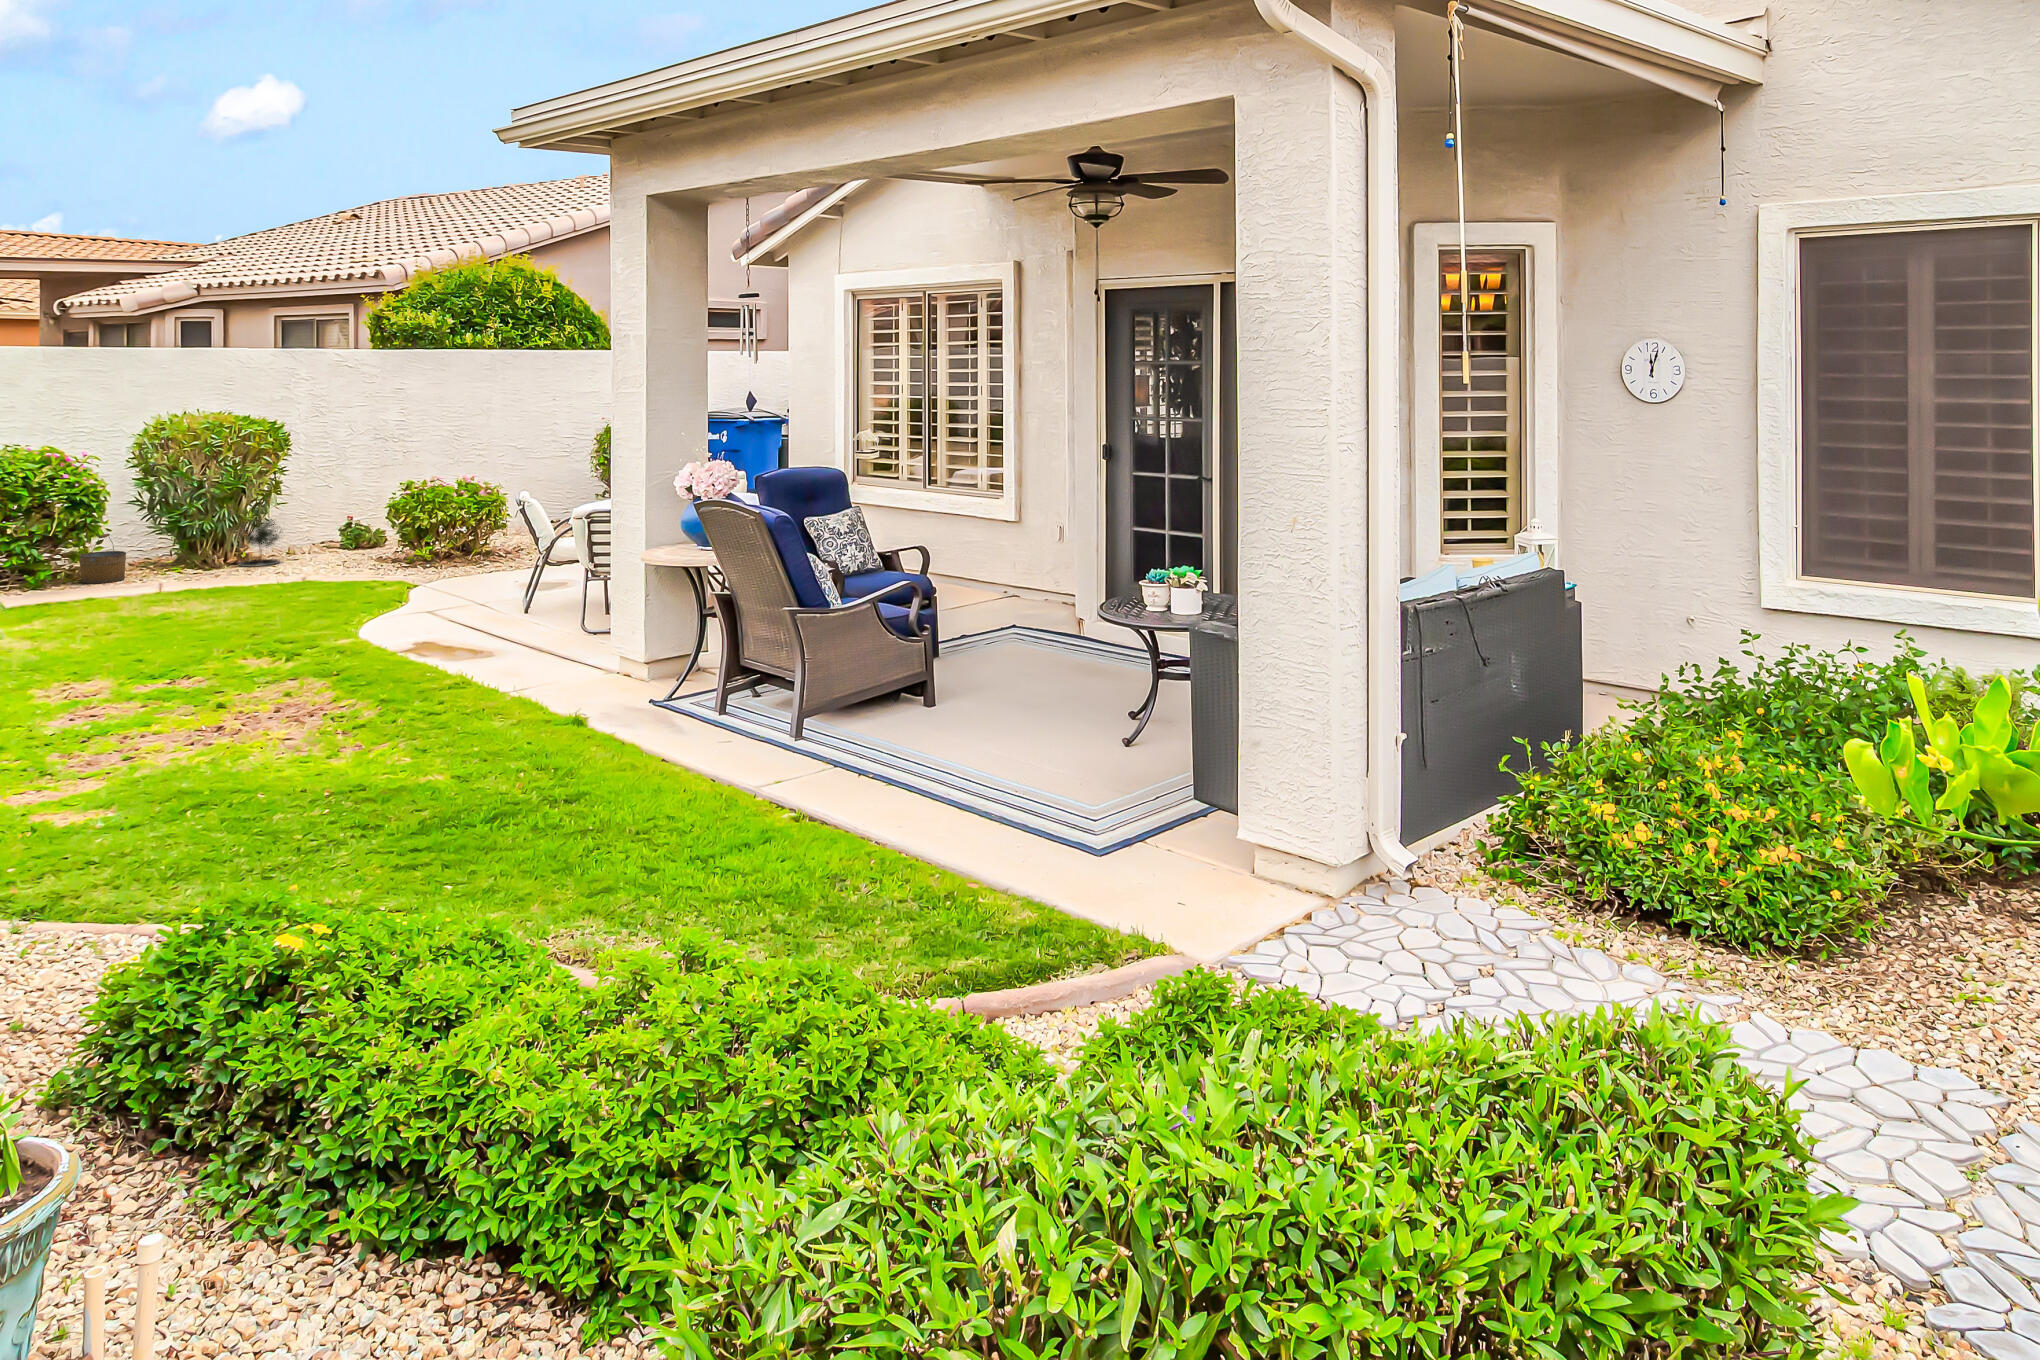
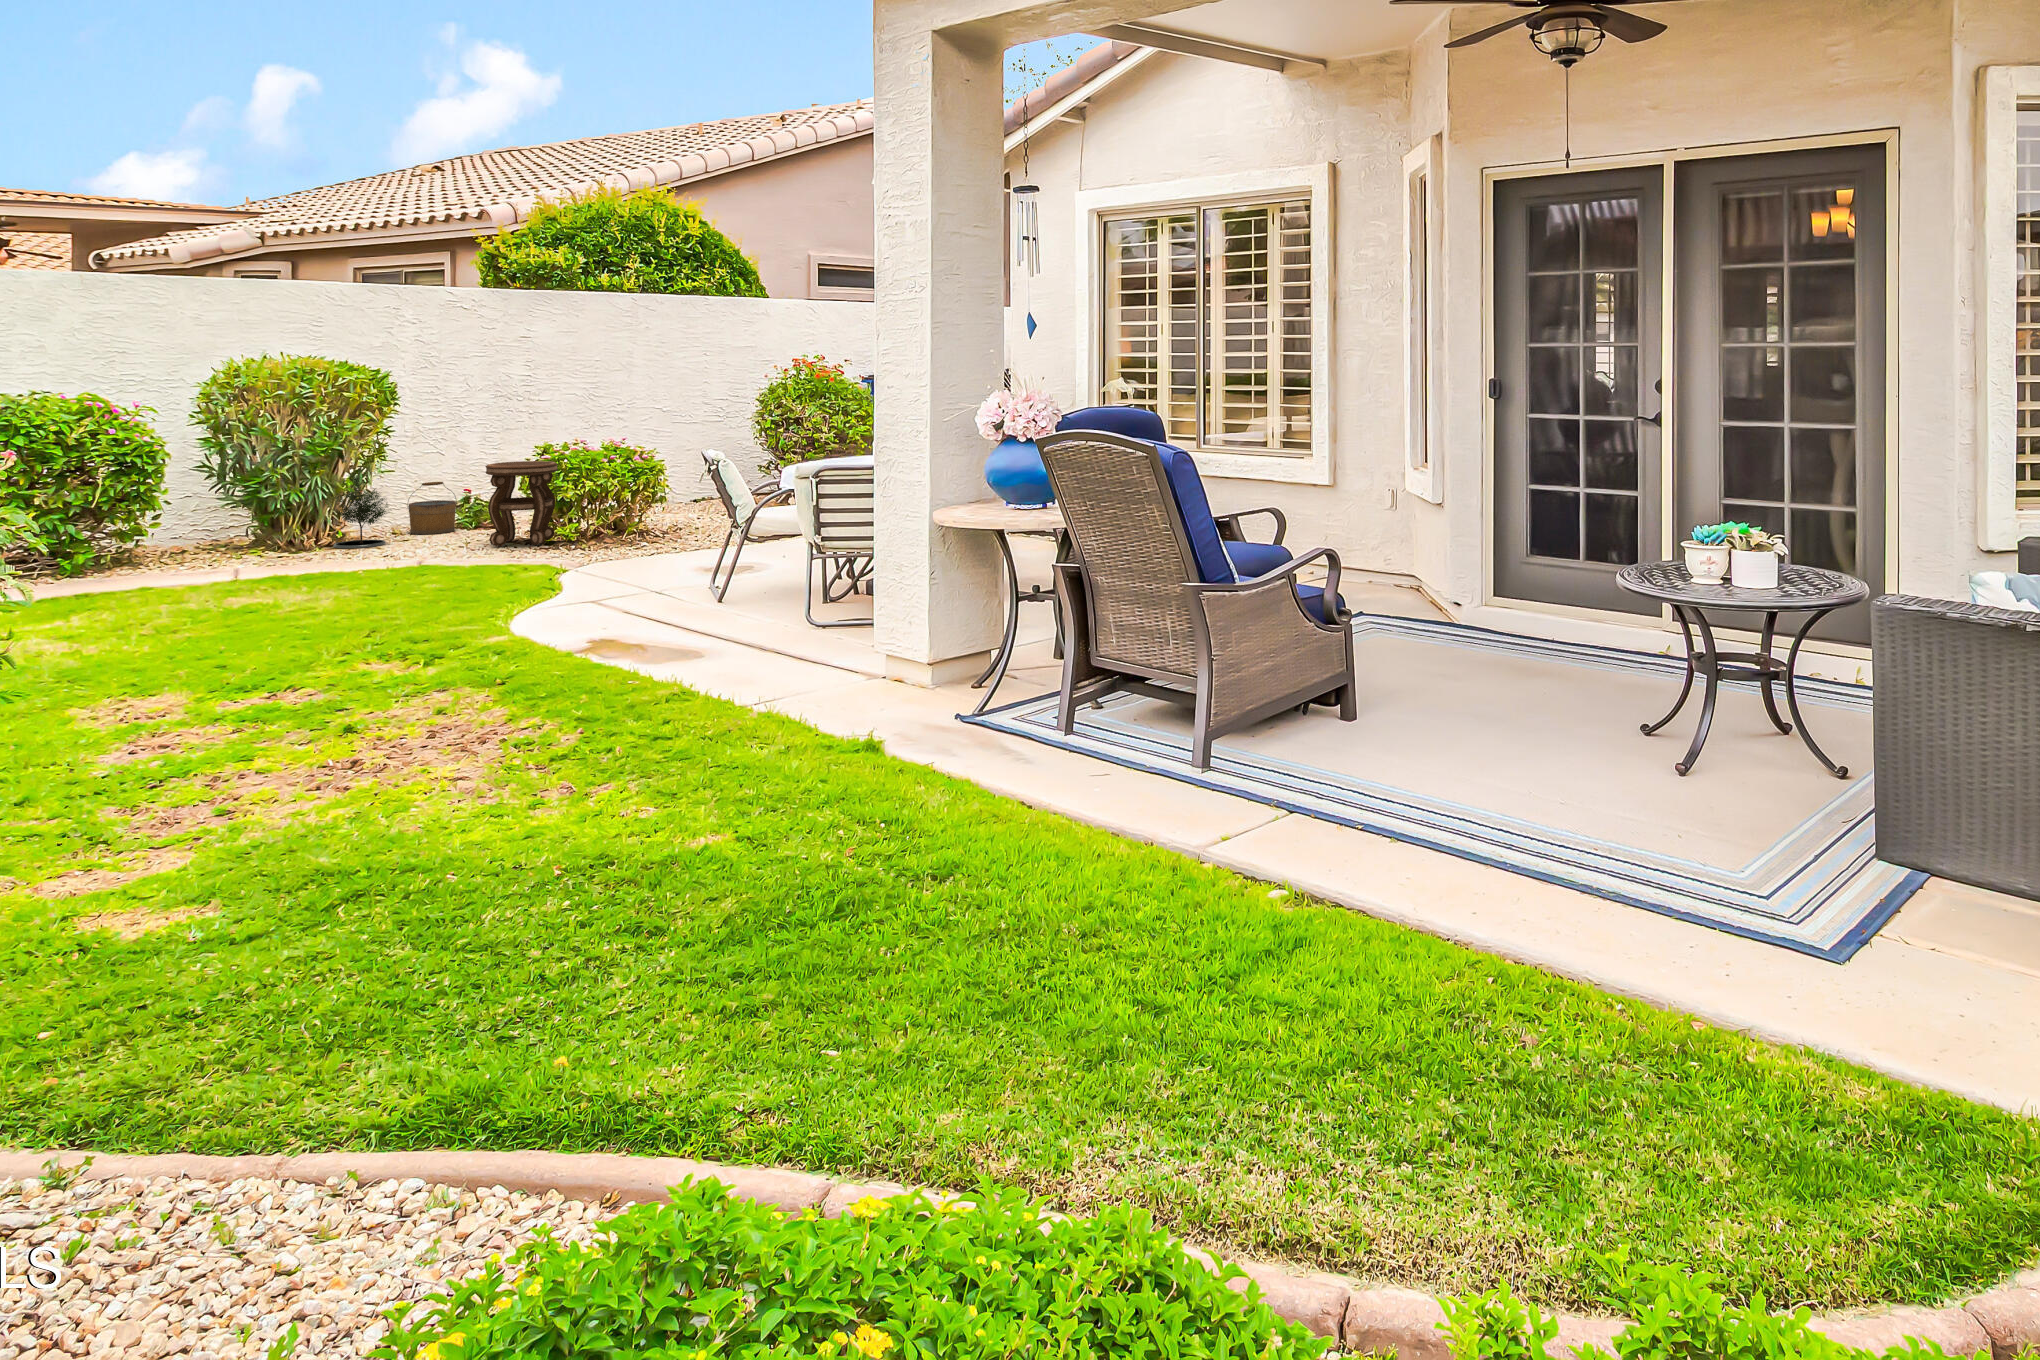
side table: none [359,496,417,566] -> present [485,461,558,546]
bucket: present [79,534,126,584] -> present [407,482,457,534]

